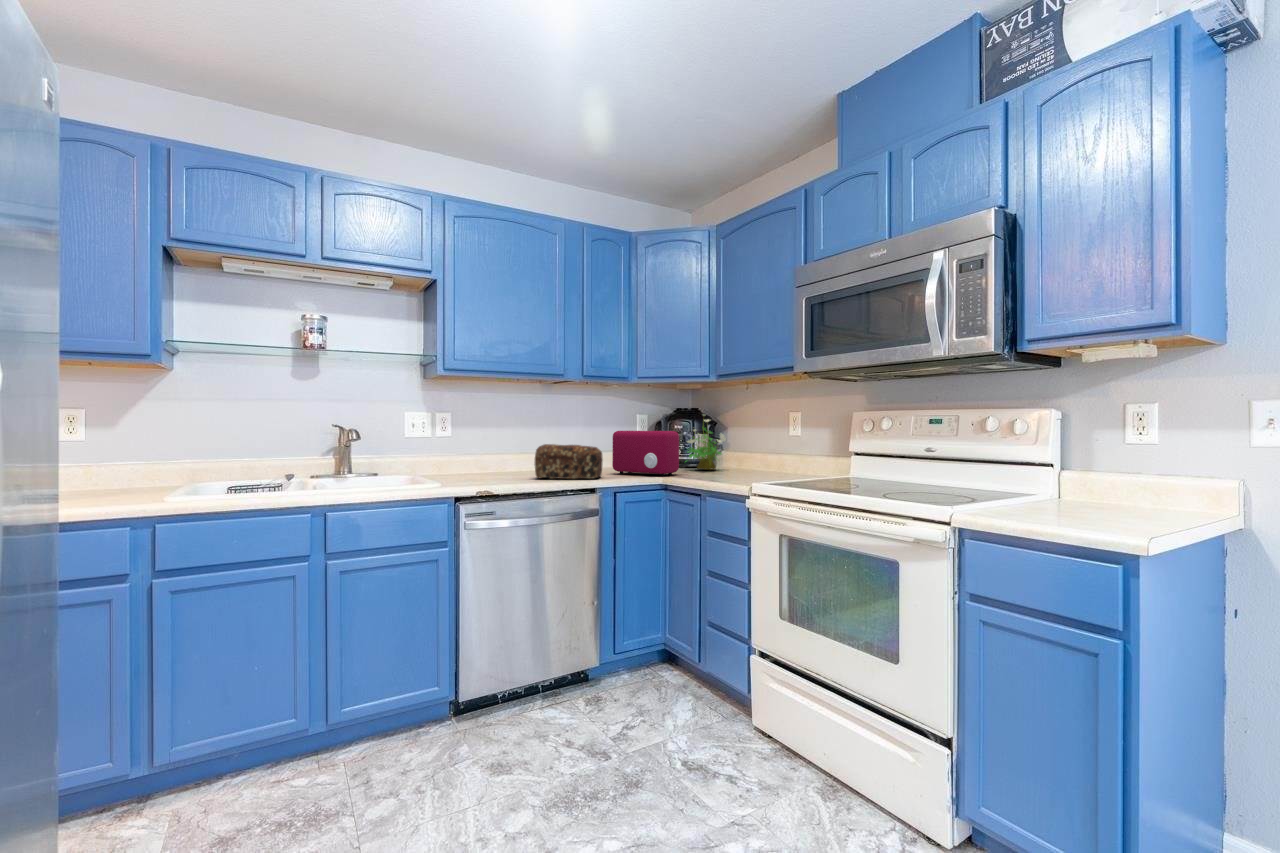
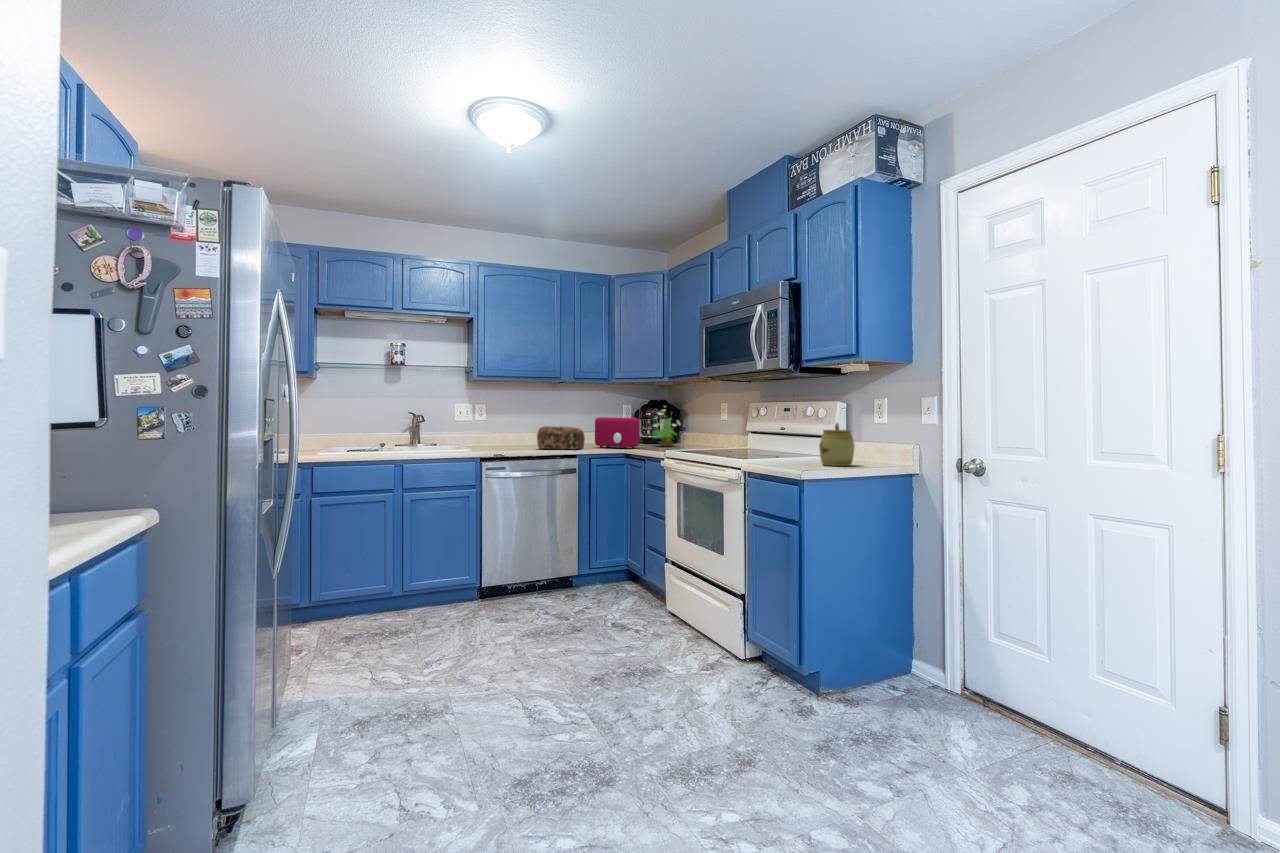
jar: none [1093,442,1163,519] -> present [819,423,855,466]

